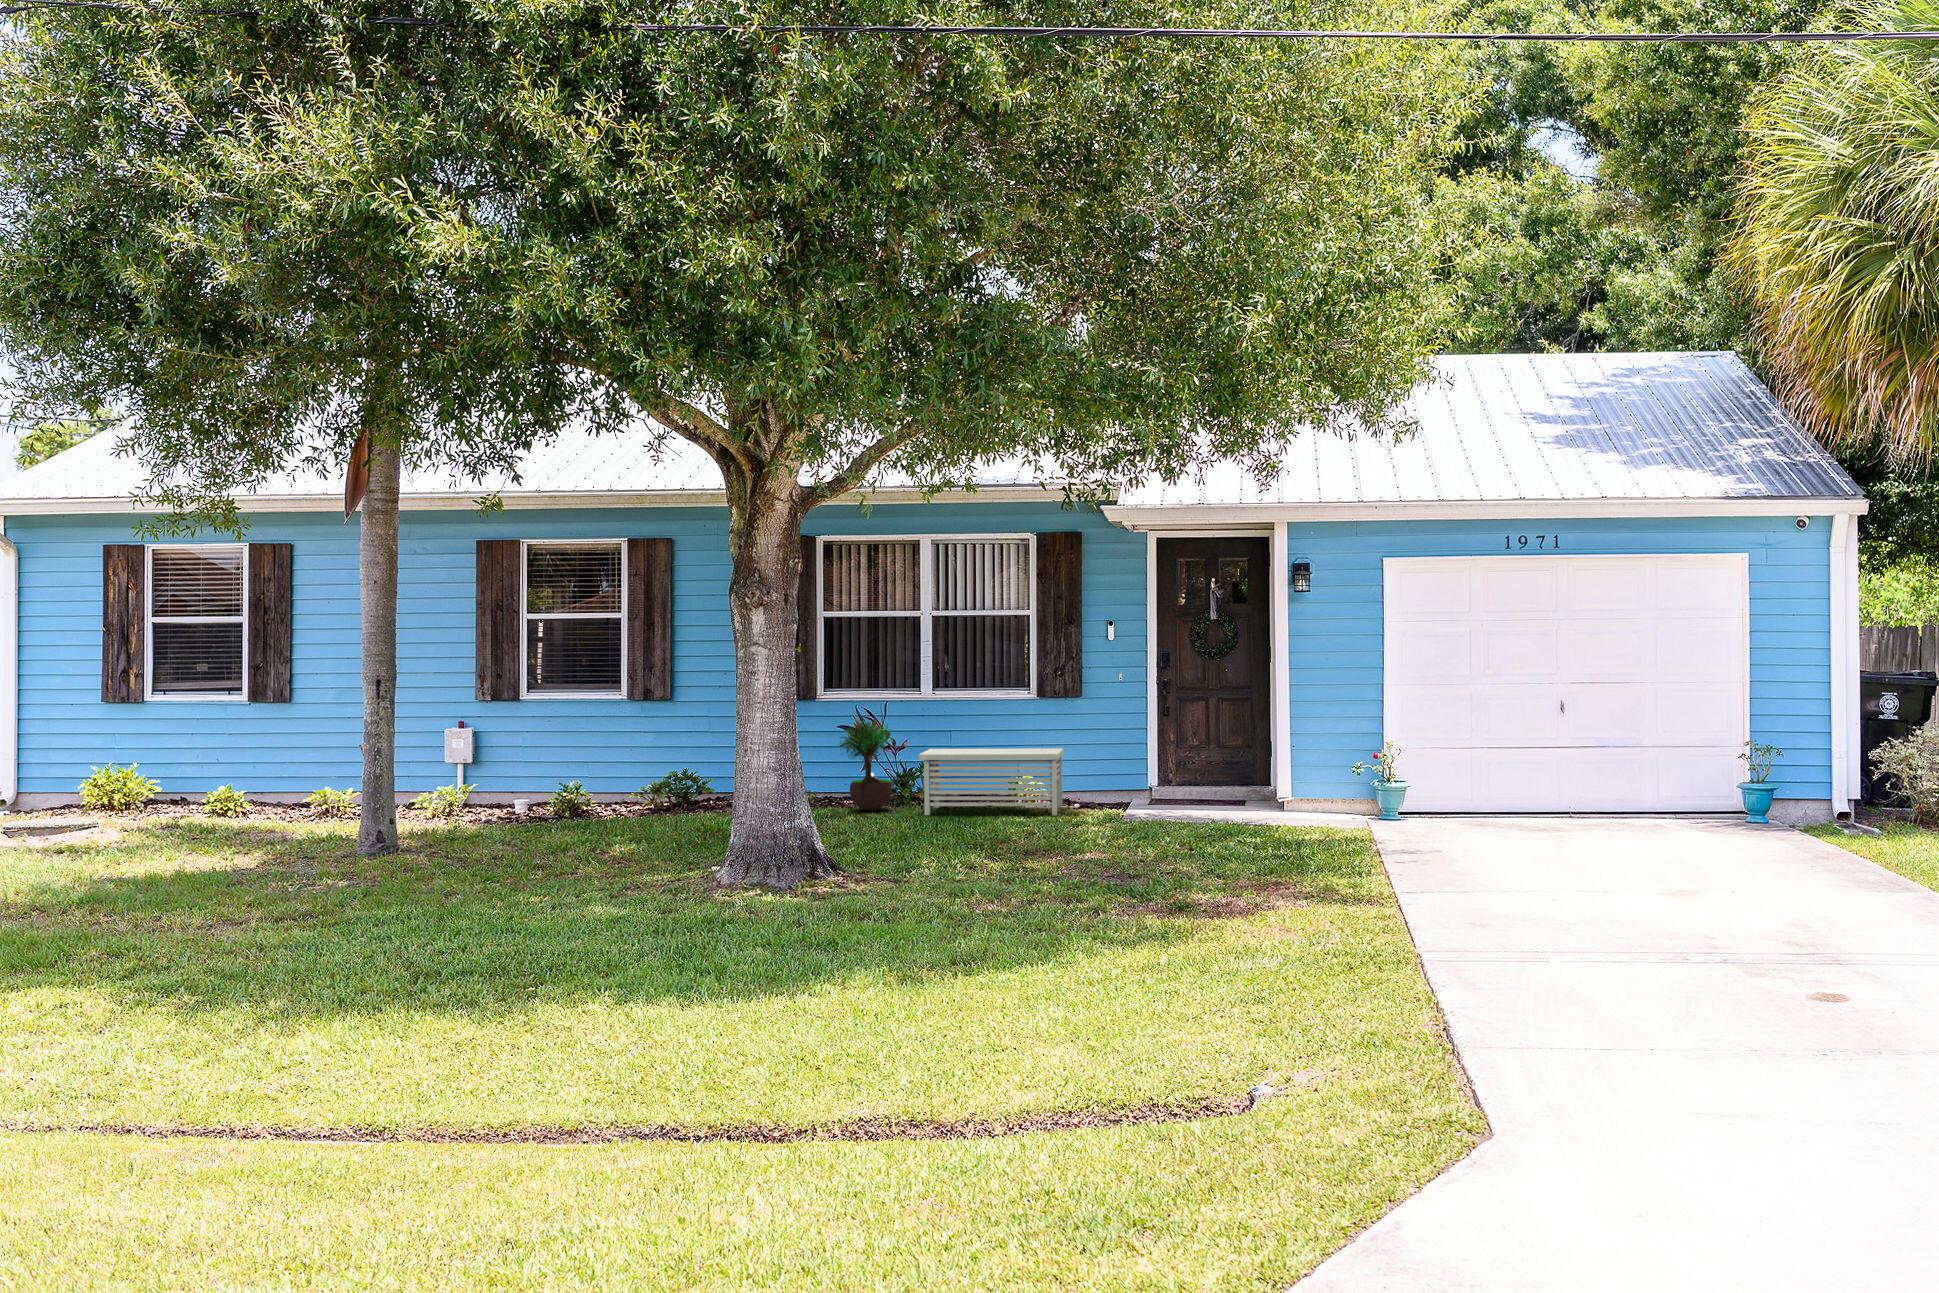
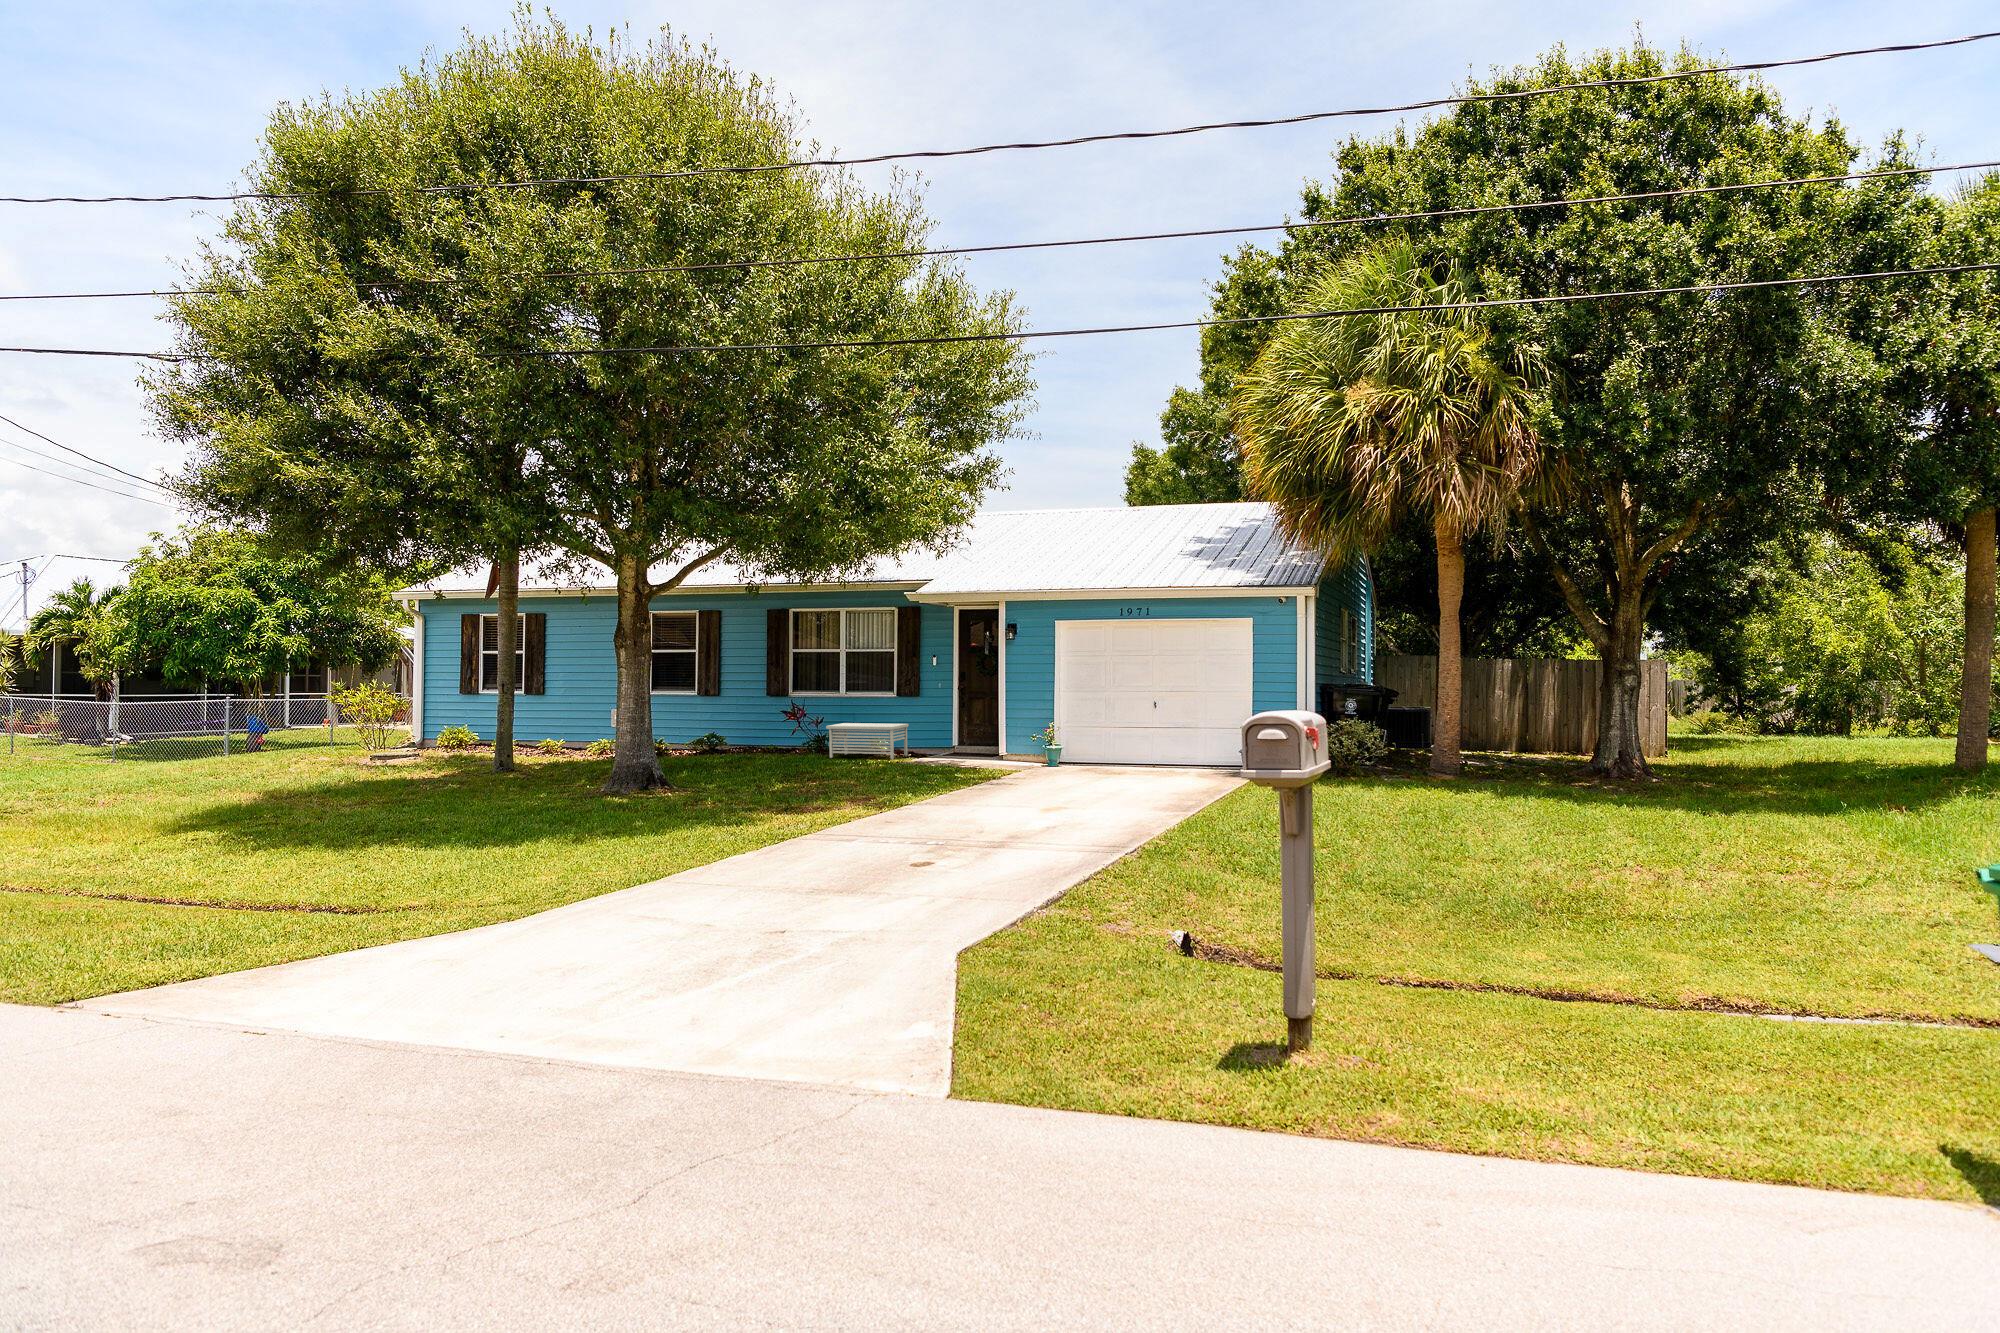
potted tree: present [838,718,892,811] -> none [790,704,822,755]

